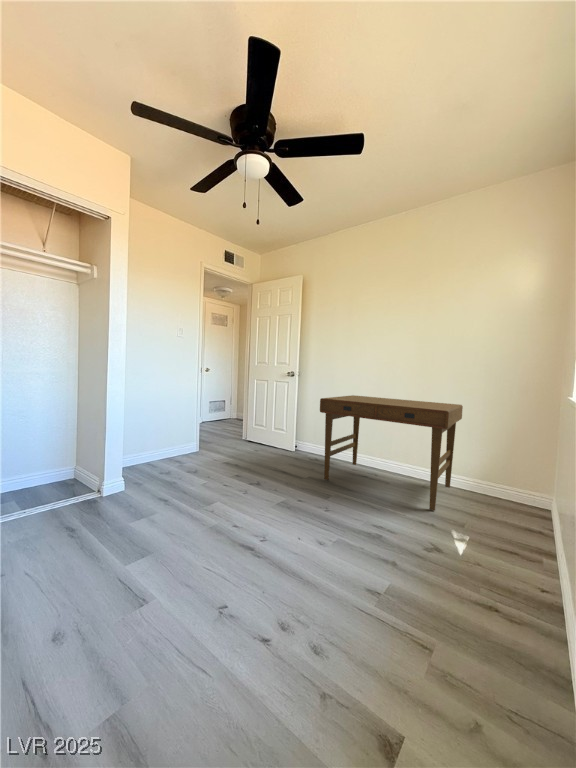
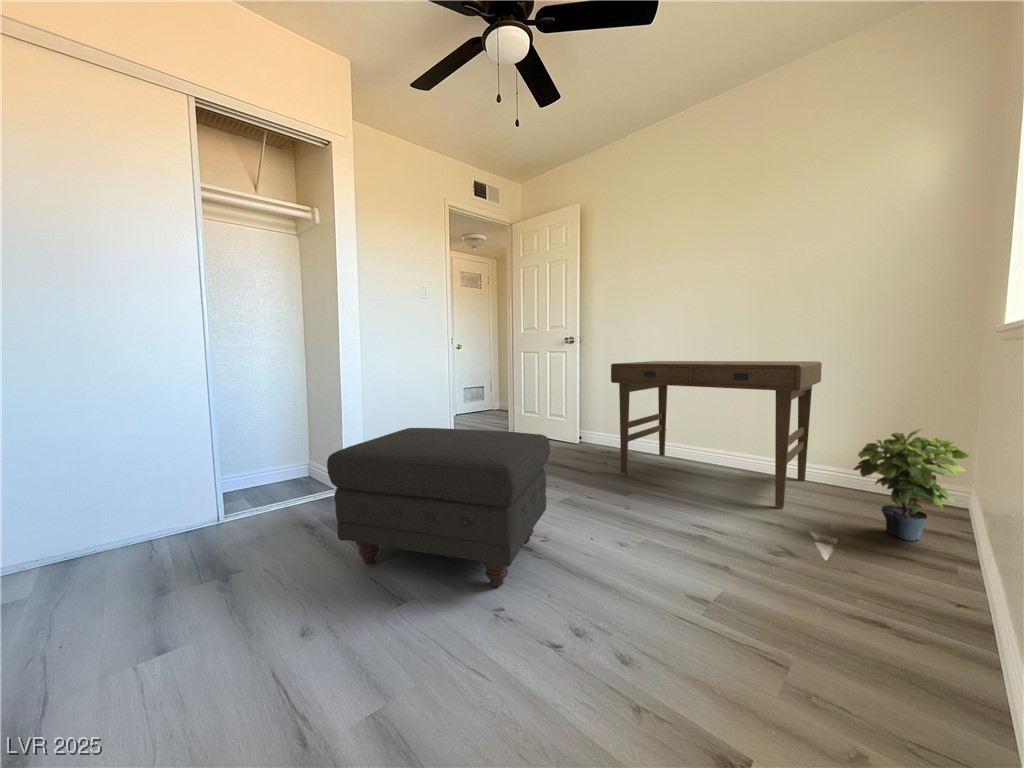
ottoman: none [87,449,271,585] -> present [327,428,550,586]
potted plant: none [480,461,551,537] -> present [854,429,969,541]

